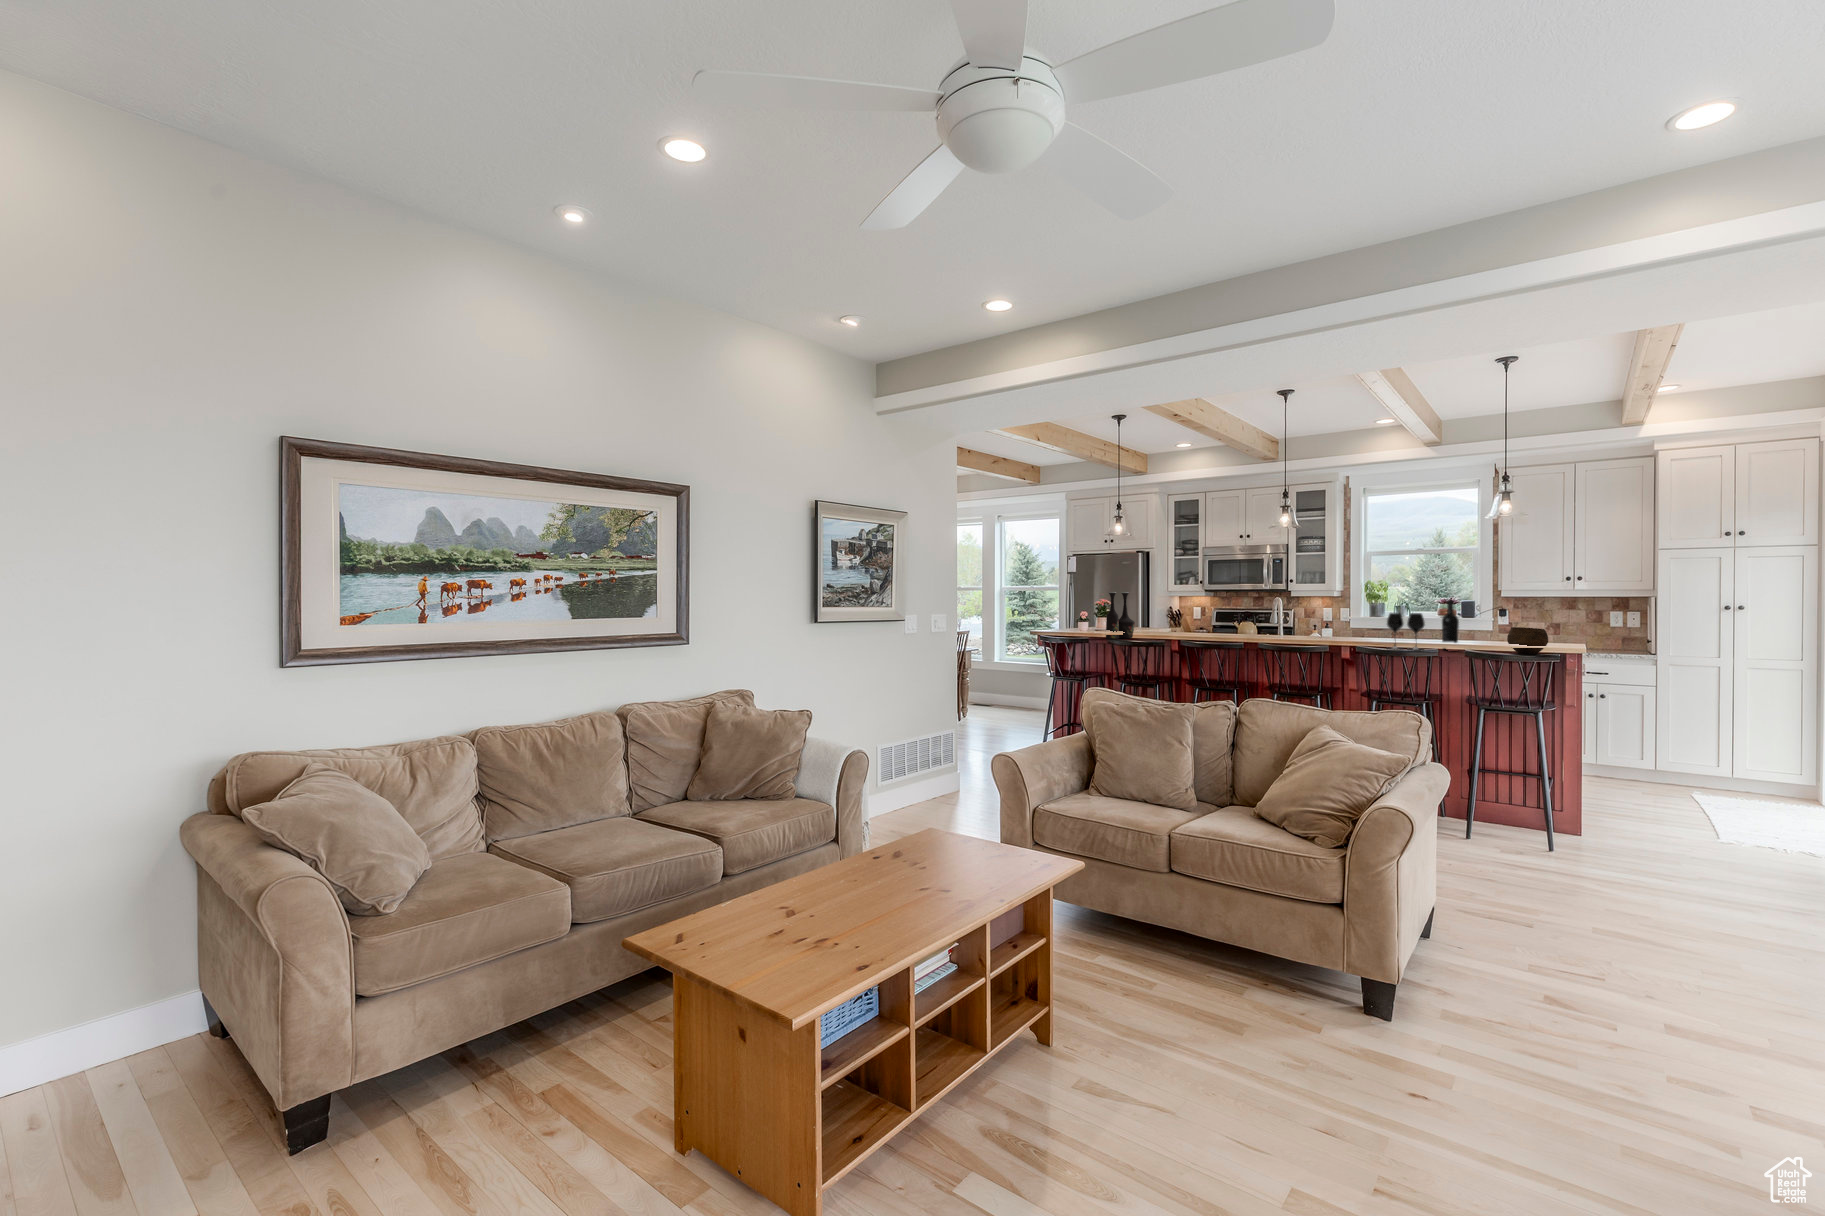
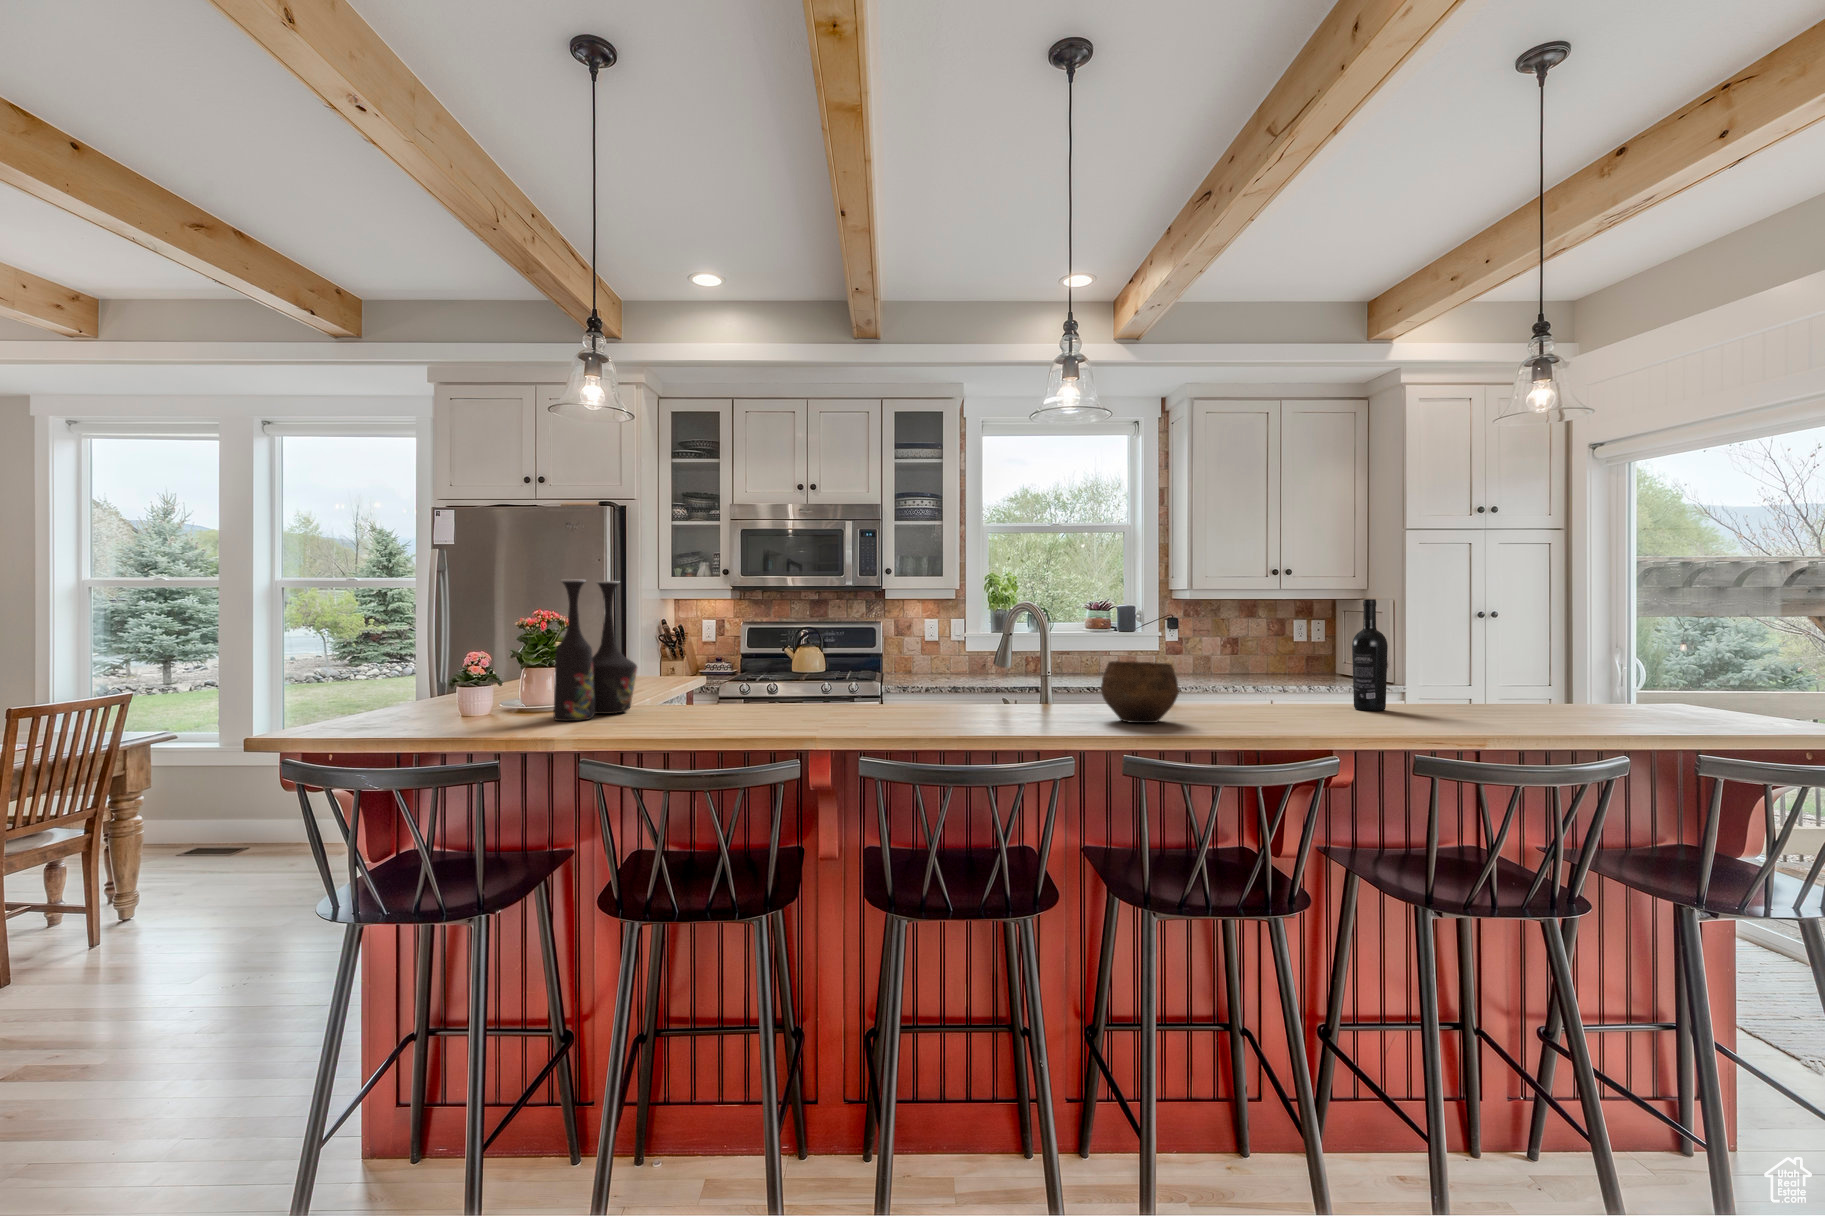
wine glass: present [1387,613,1425,650] -> none [1257,629,1345,715]
bowl: present [1507,627,1548,654] -> present [1101,661,1179,723]

